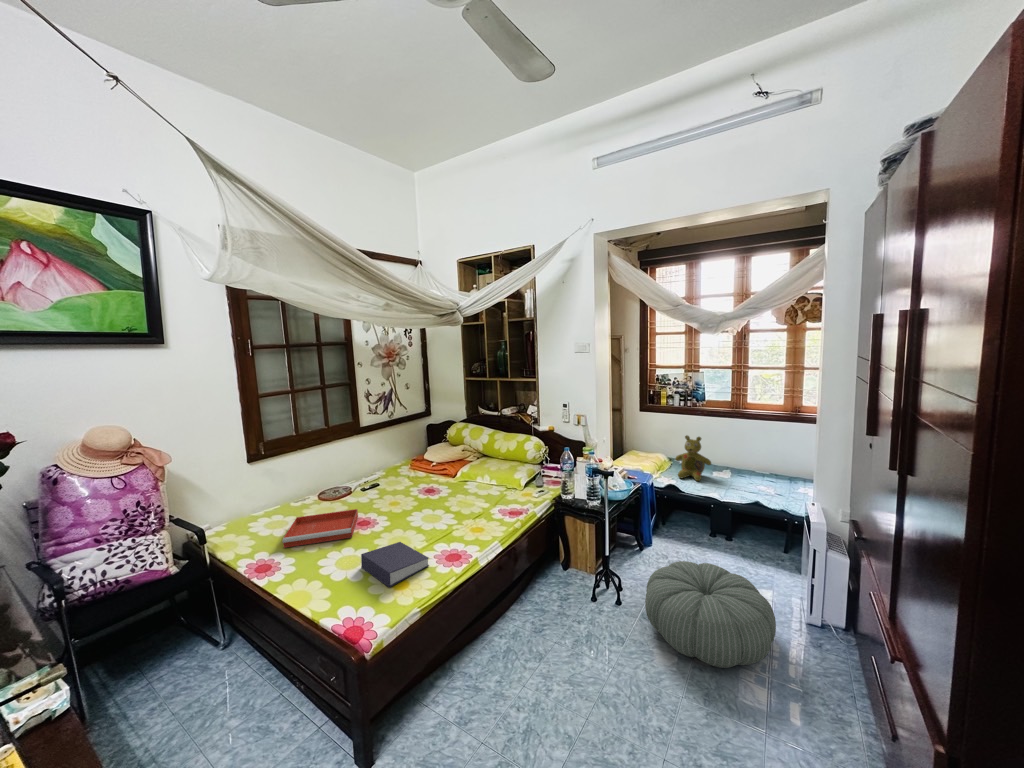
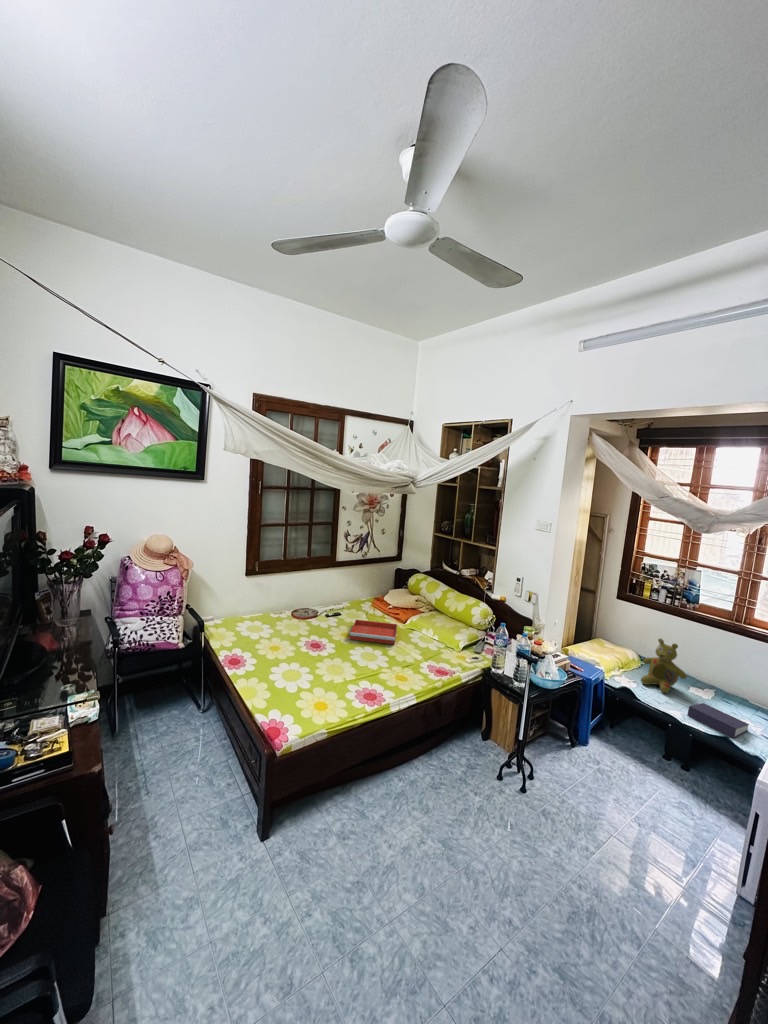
tray: present [283,509,358,548] -> present [350,620,397,644]
book: present [361,542,429,587] -> present [687,703,749,739]
pouf: present [645,561,776,668] -> none [544,772,690,909]

